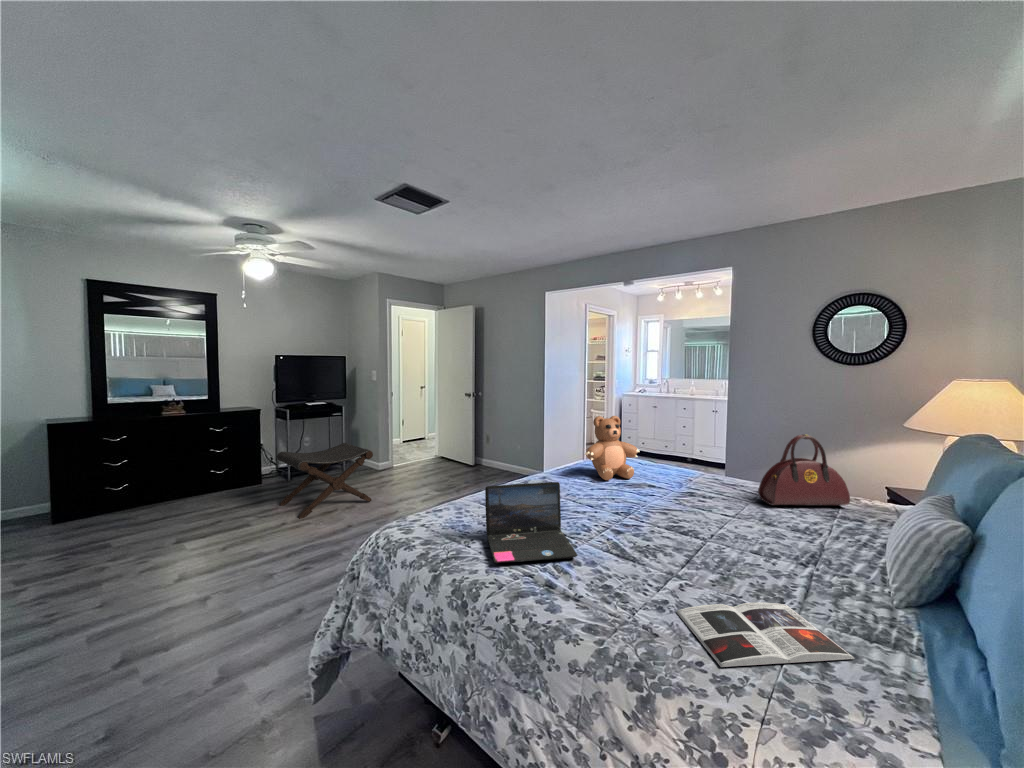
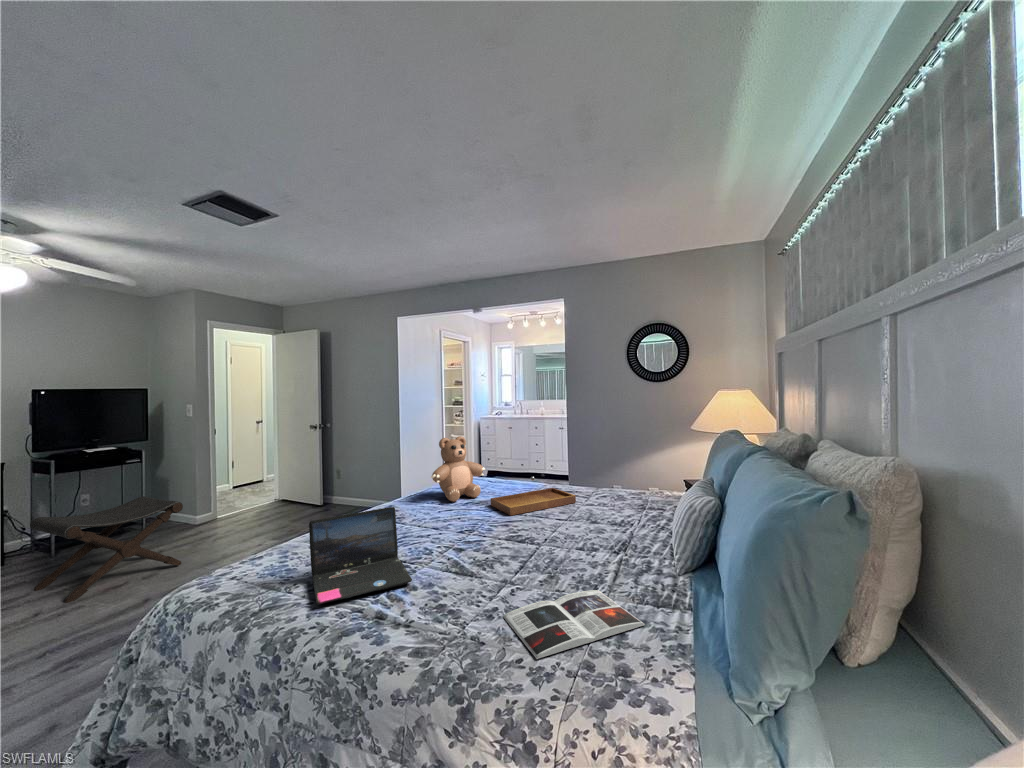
handbag: present [758,434,850,506] -> none [587,440,656,506]
tray: none [646,465,744,503] -> present [491,476,576,515]

